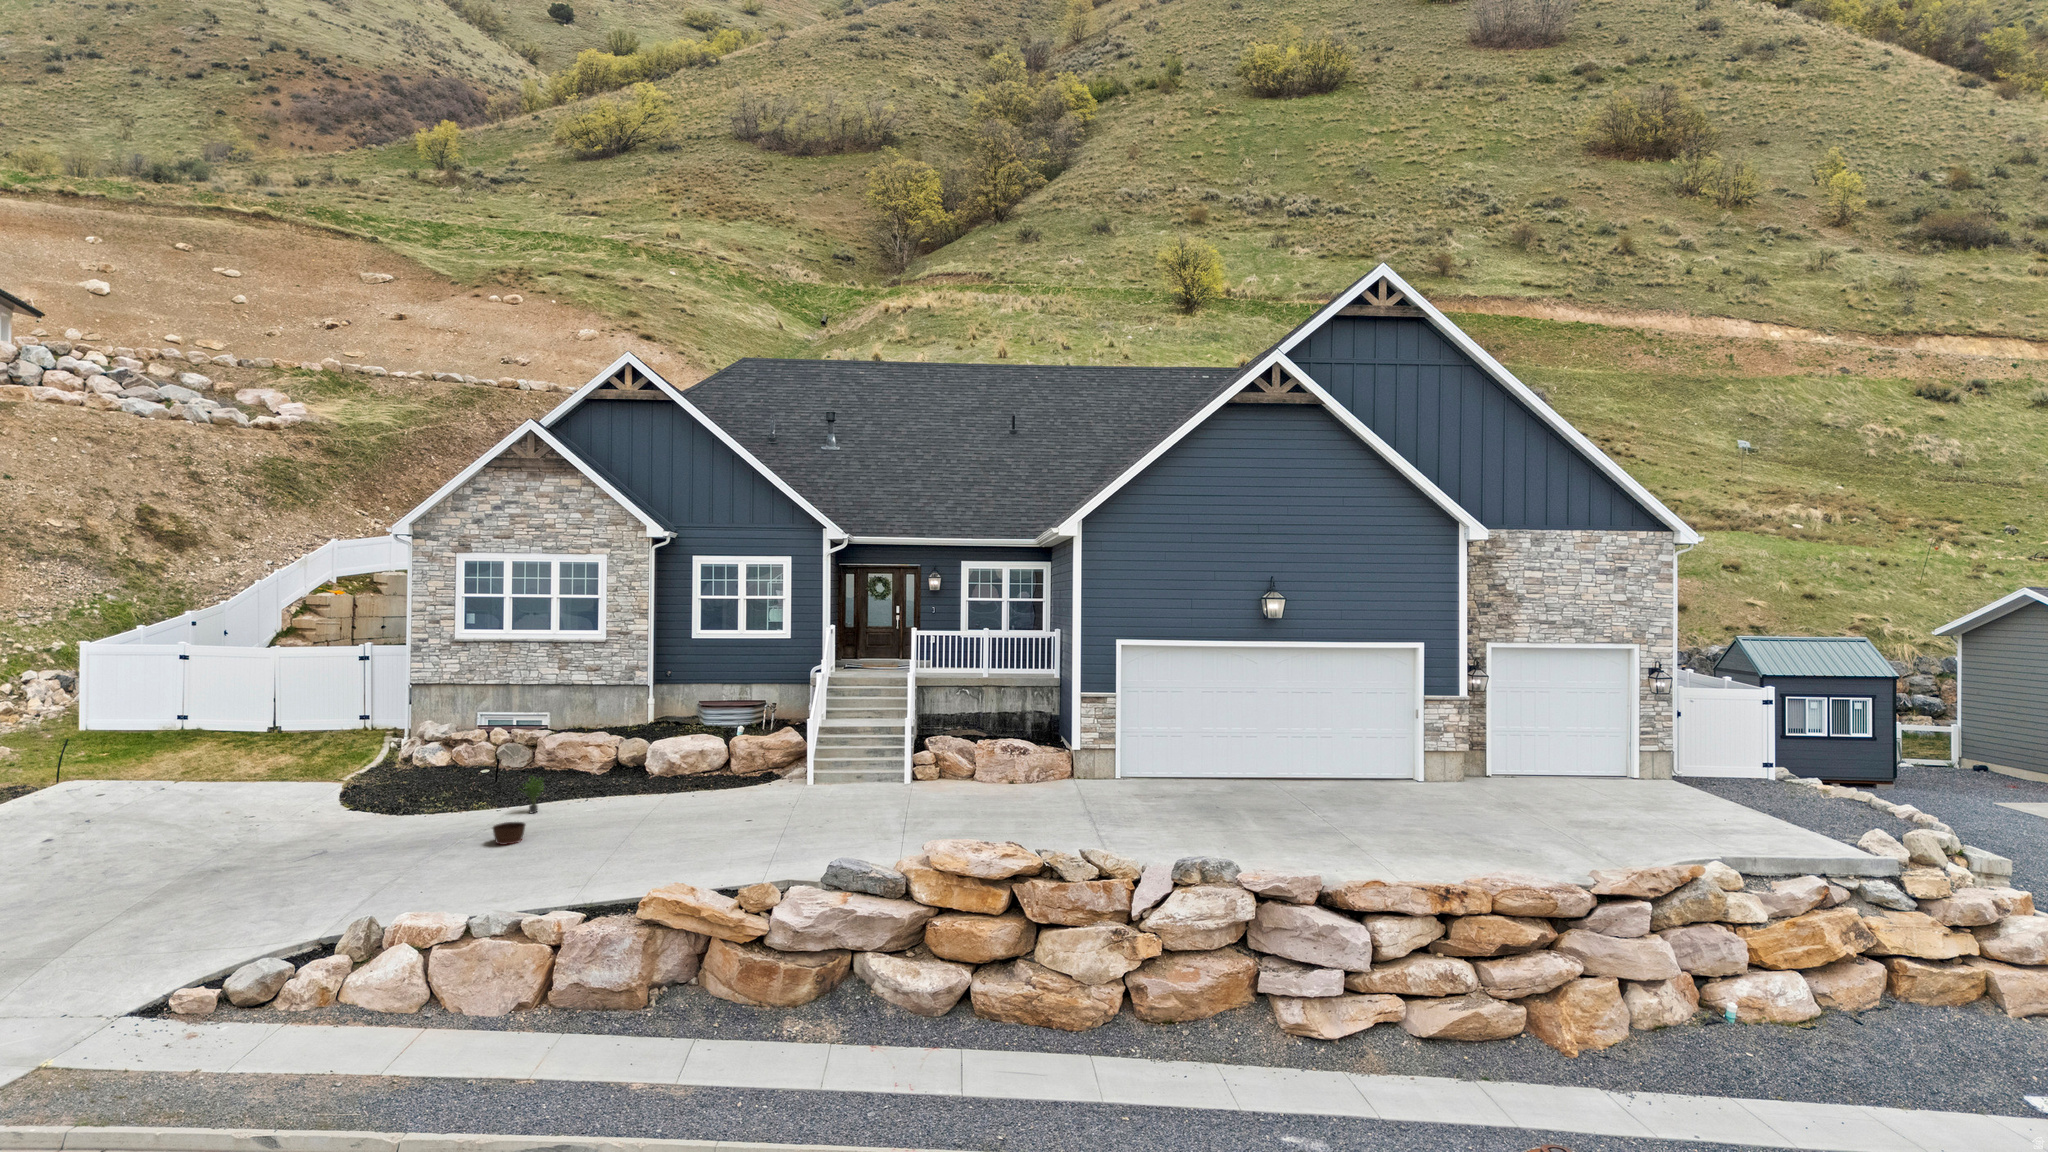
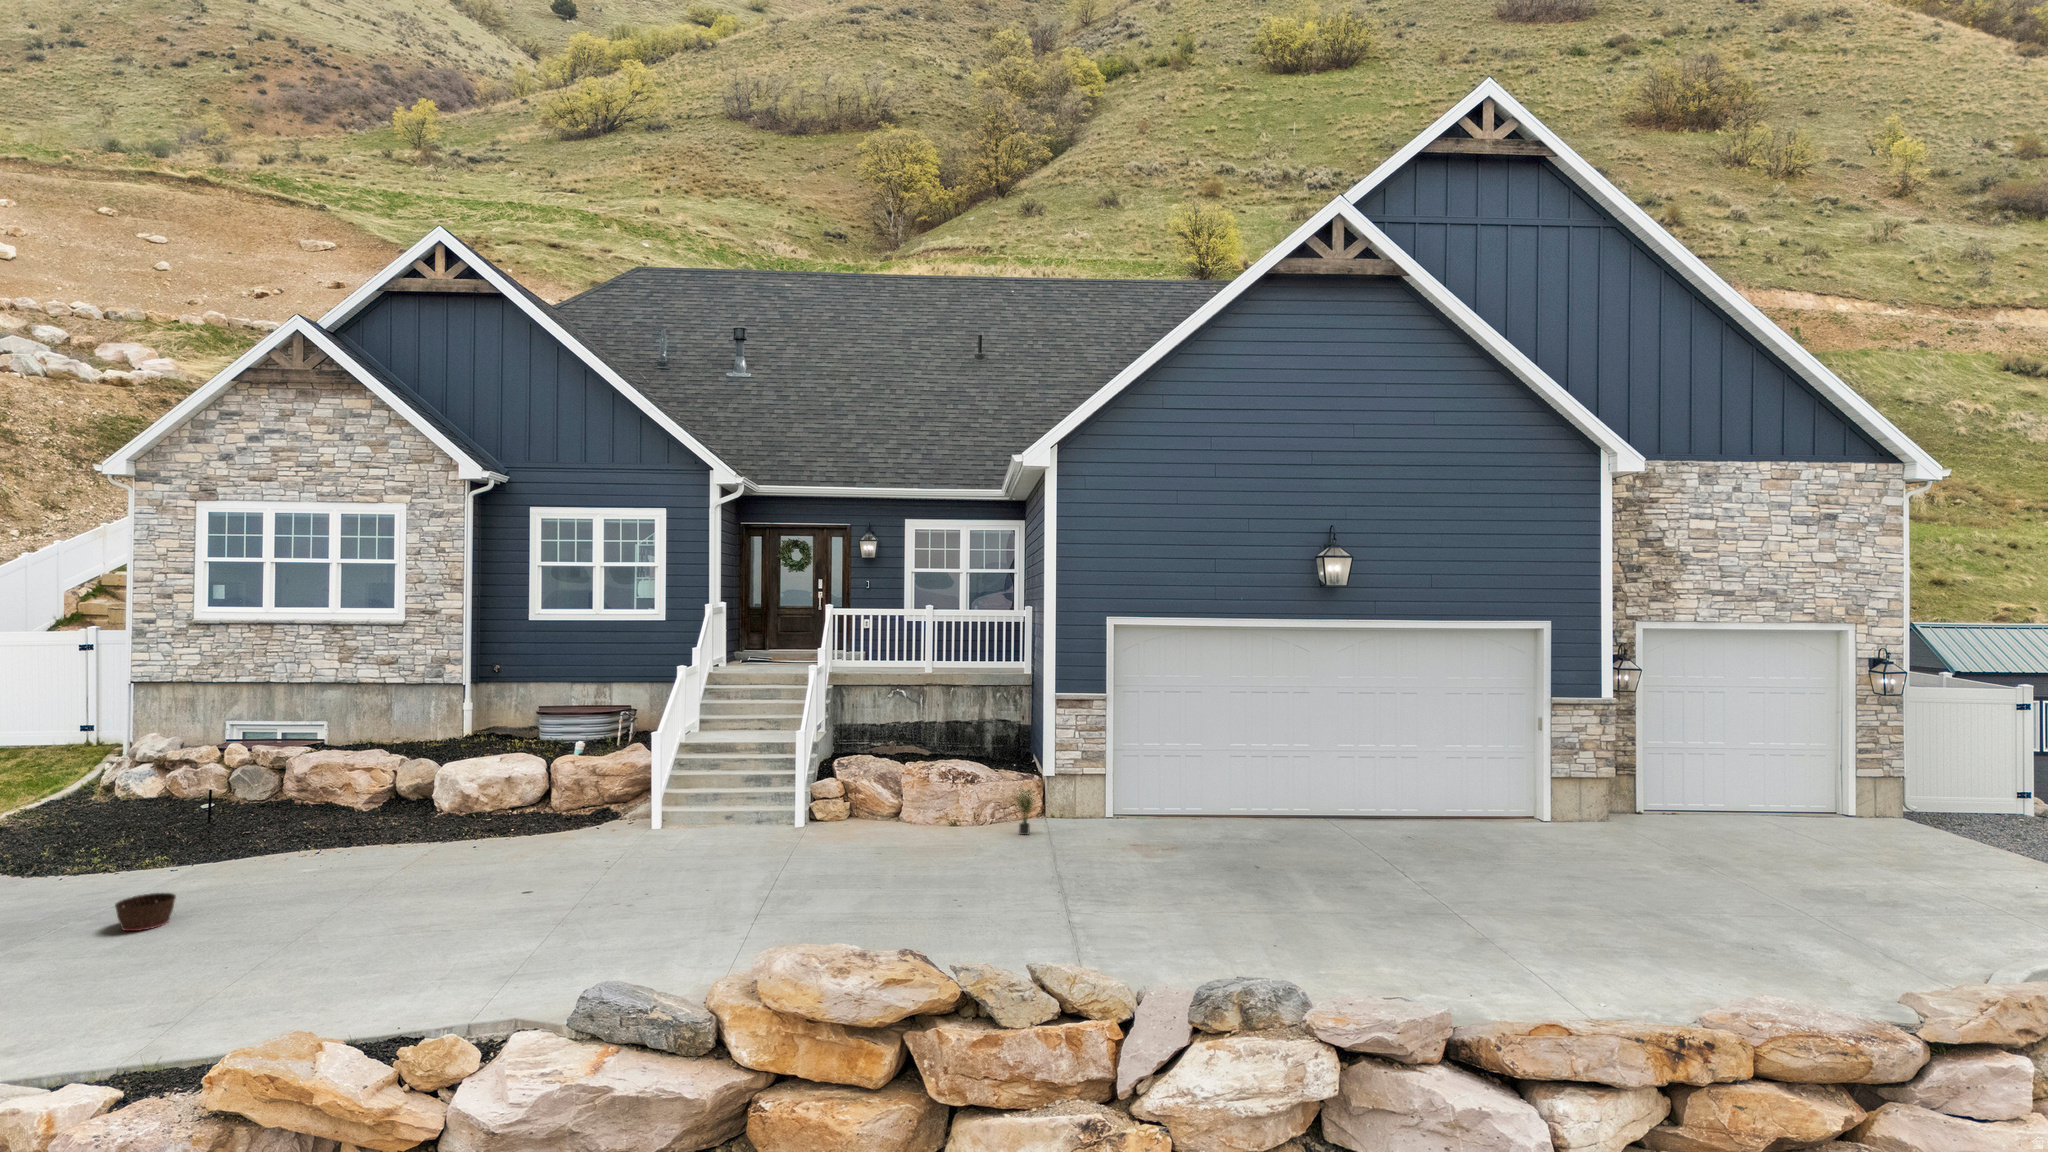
potted plant: present [525,779,543,814] -> present [1014,788,1034,835]

